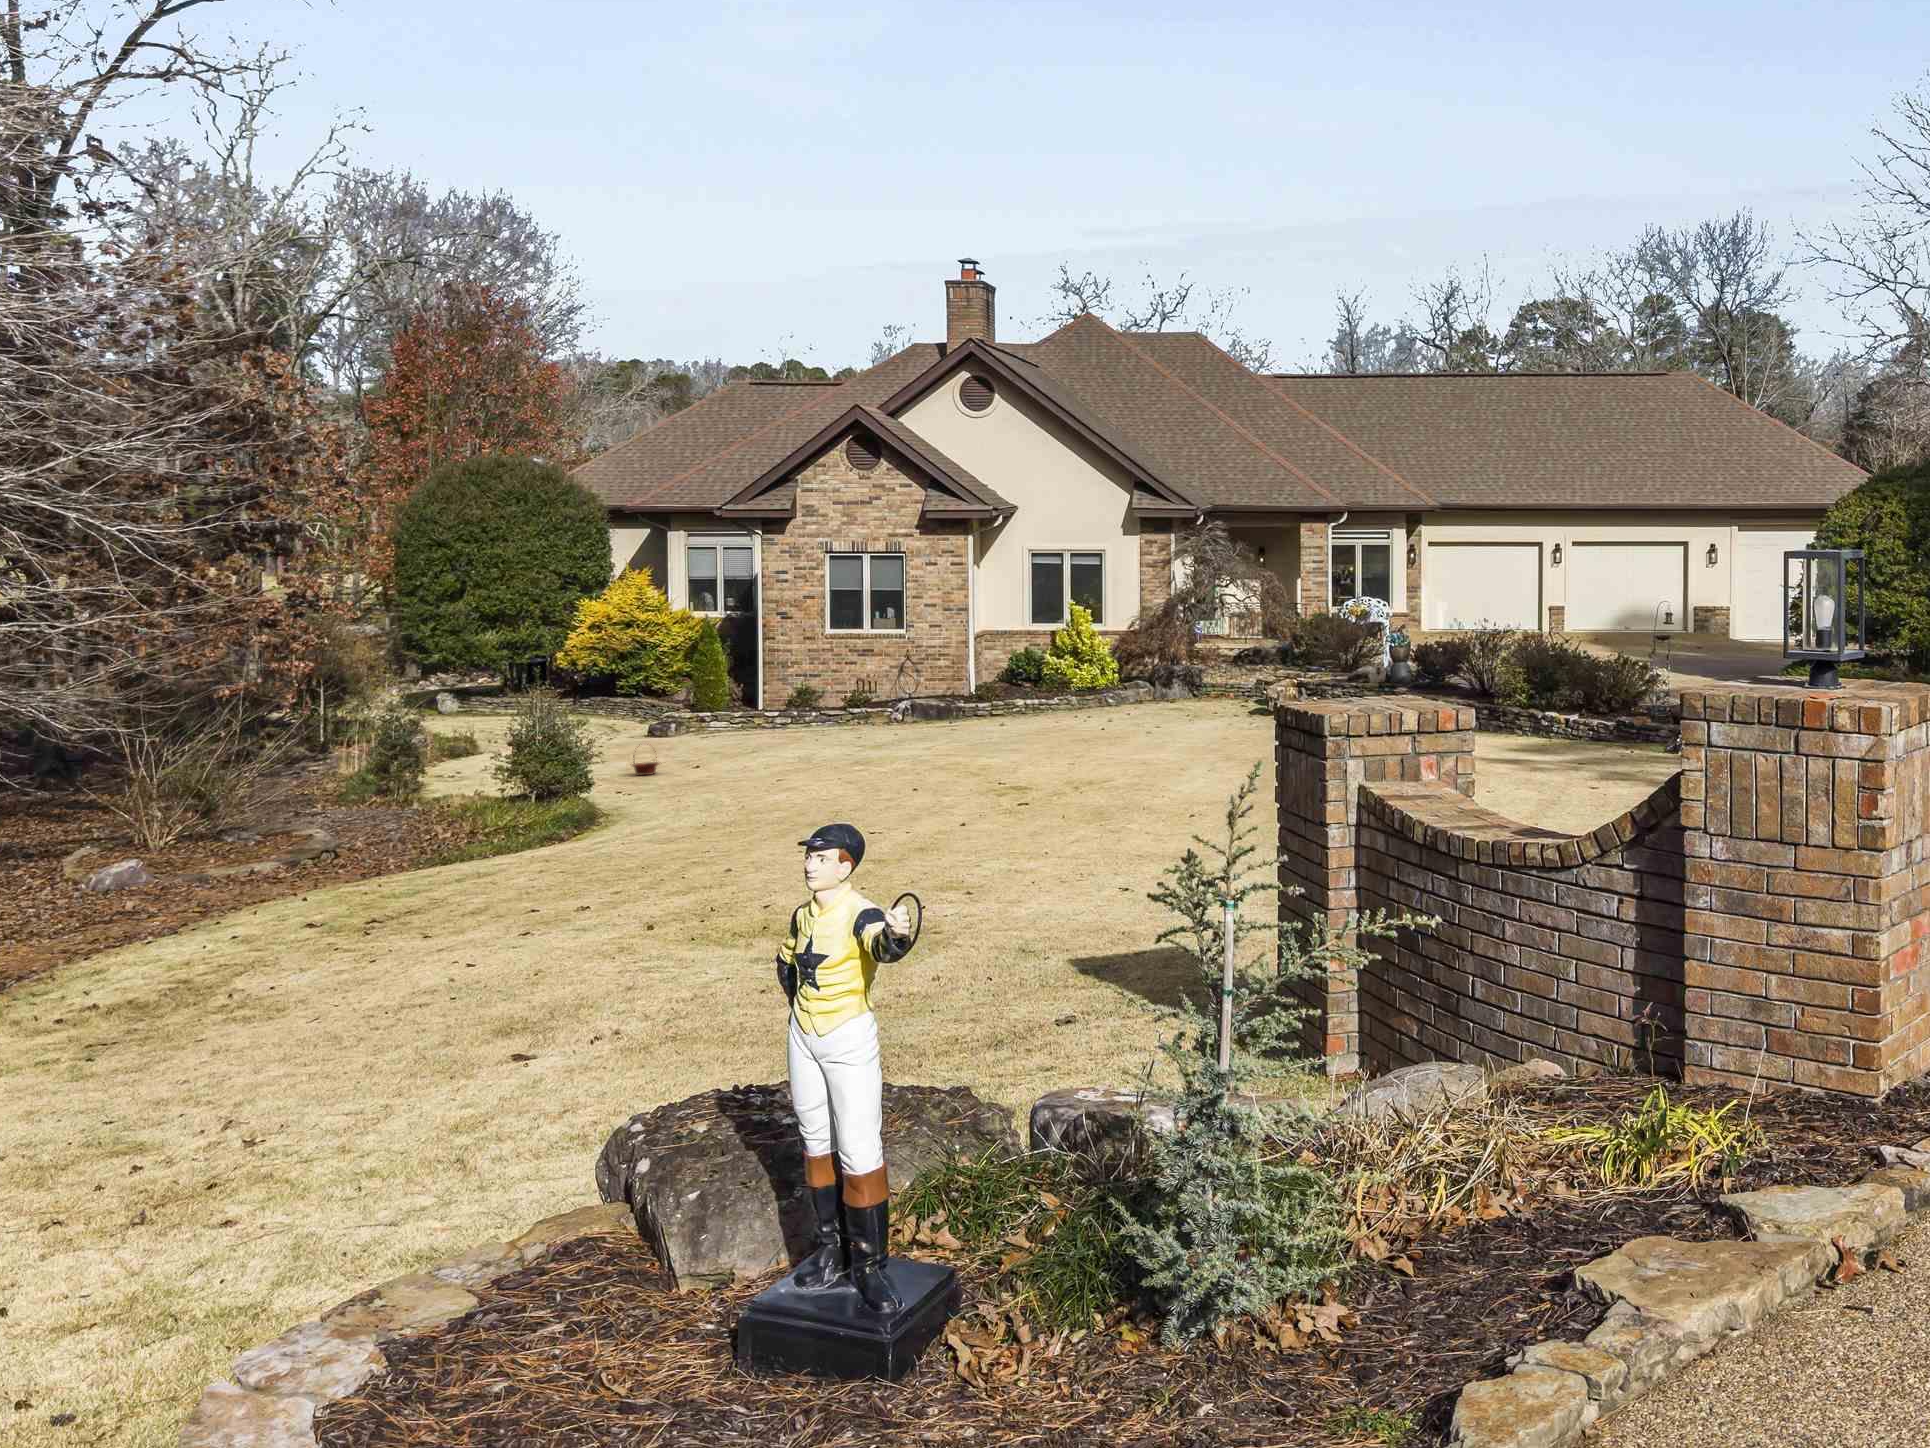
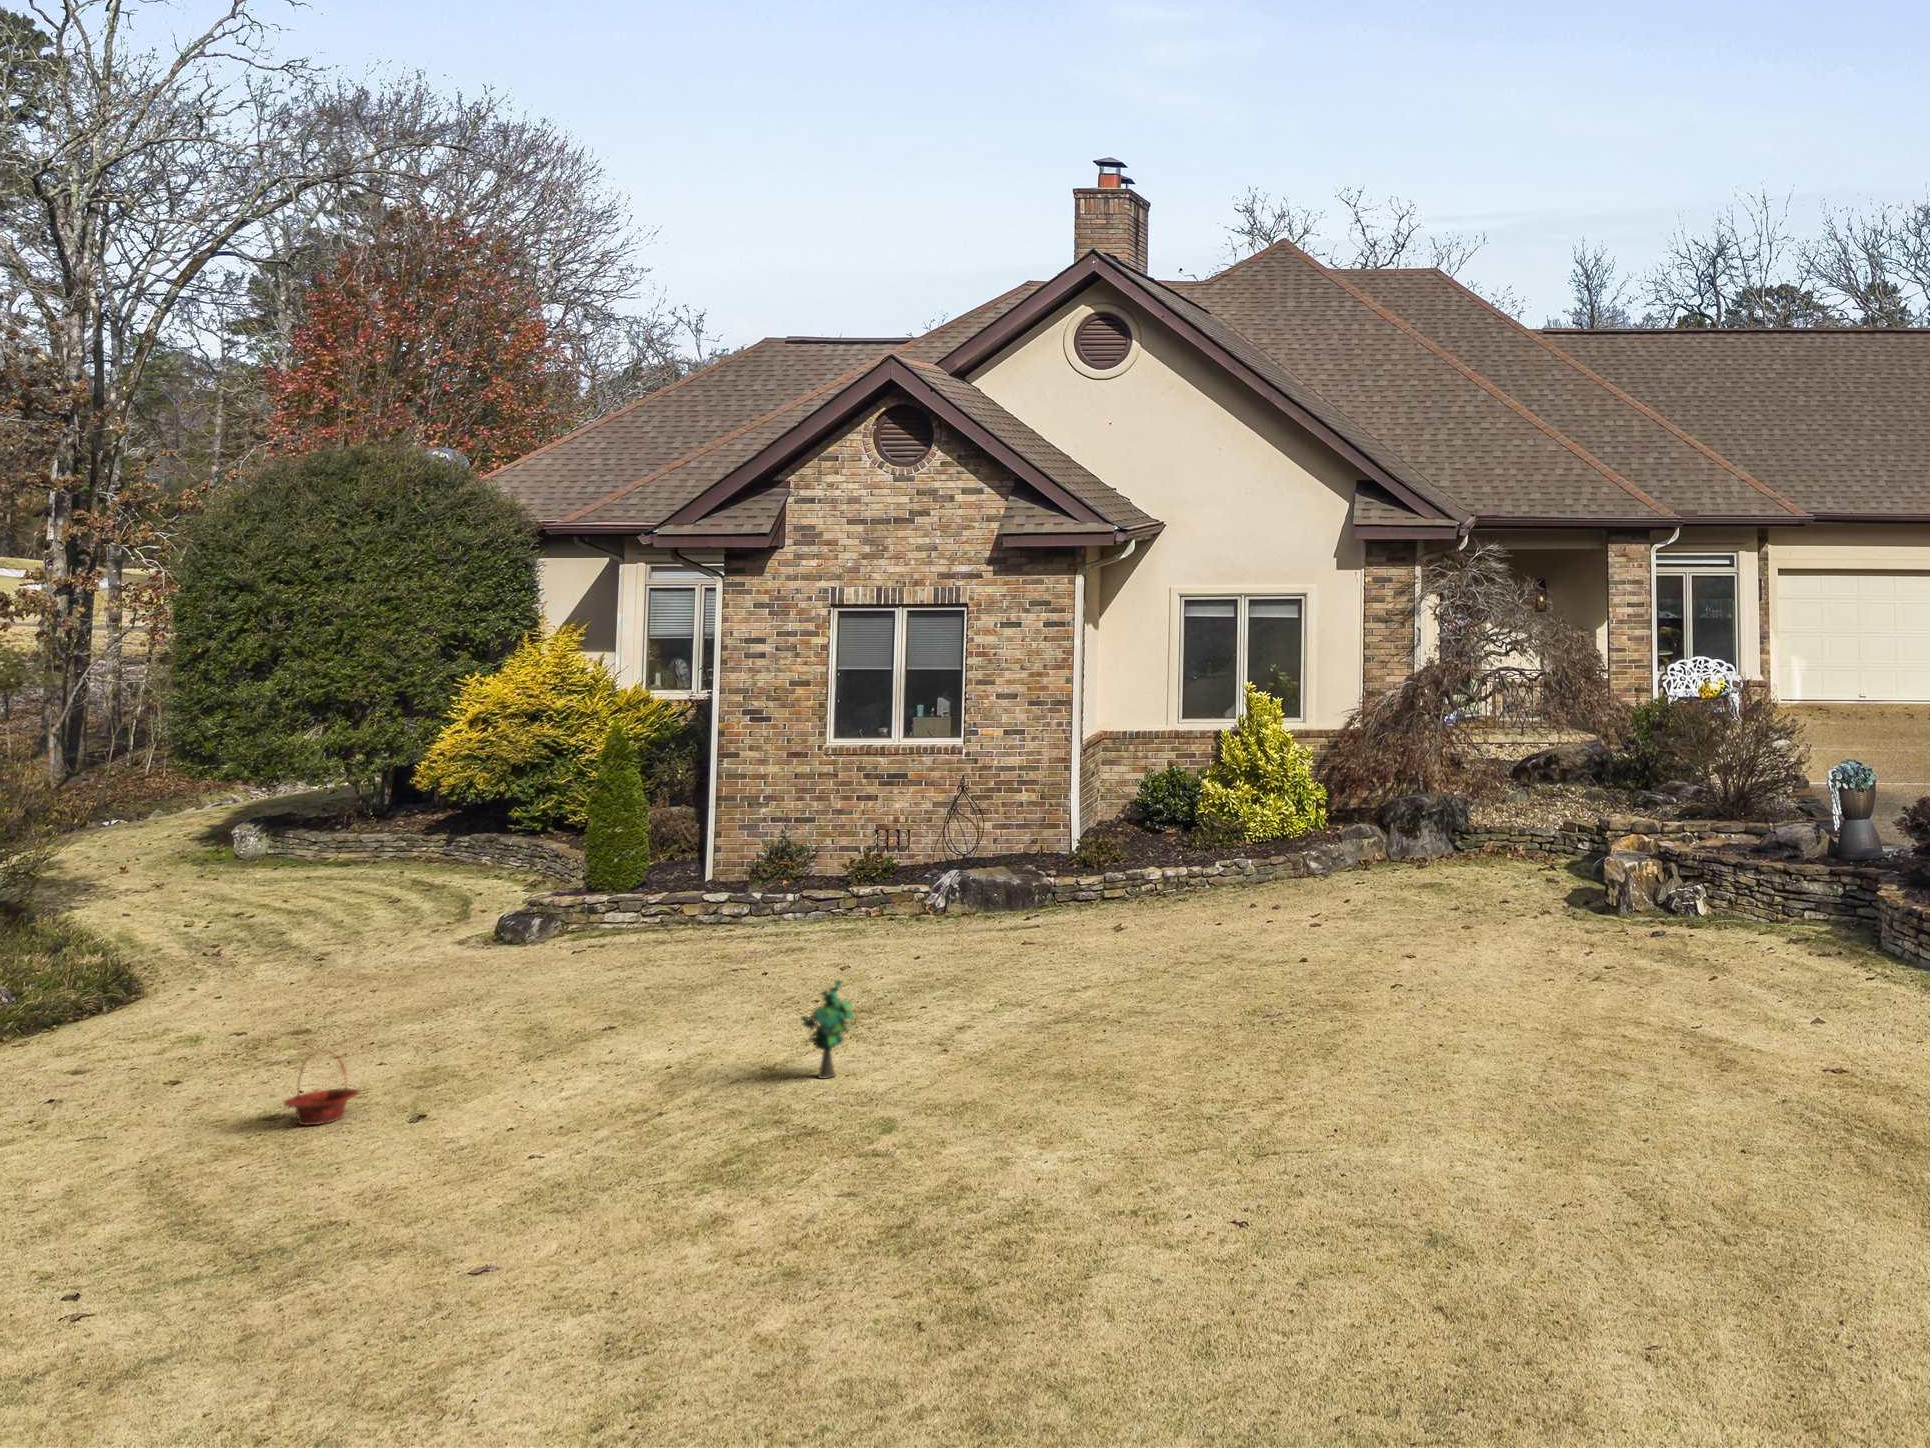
decorative plant: none [862,717,889,762] -> present [801,981,853,1079]

